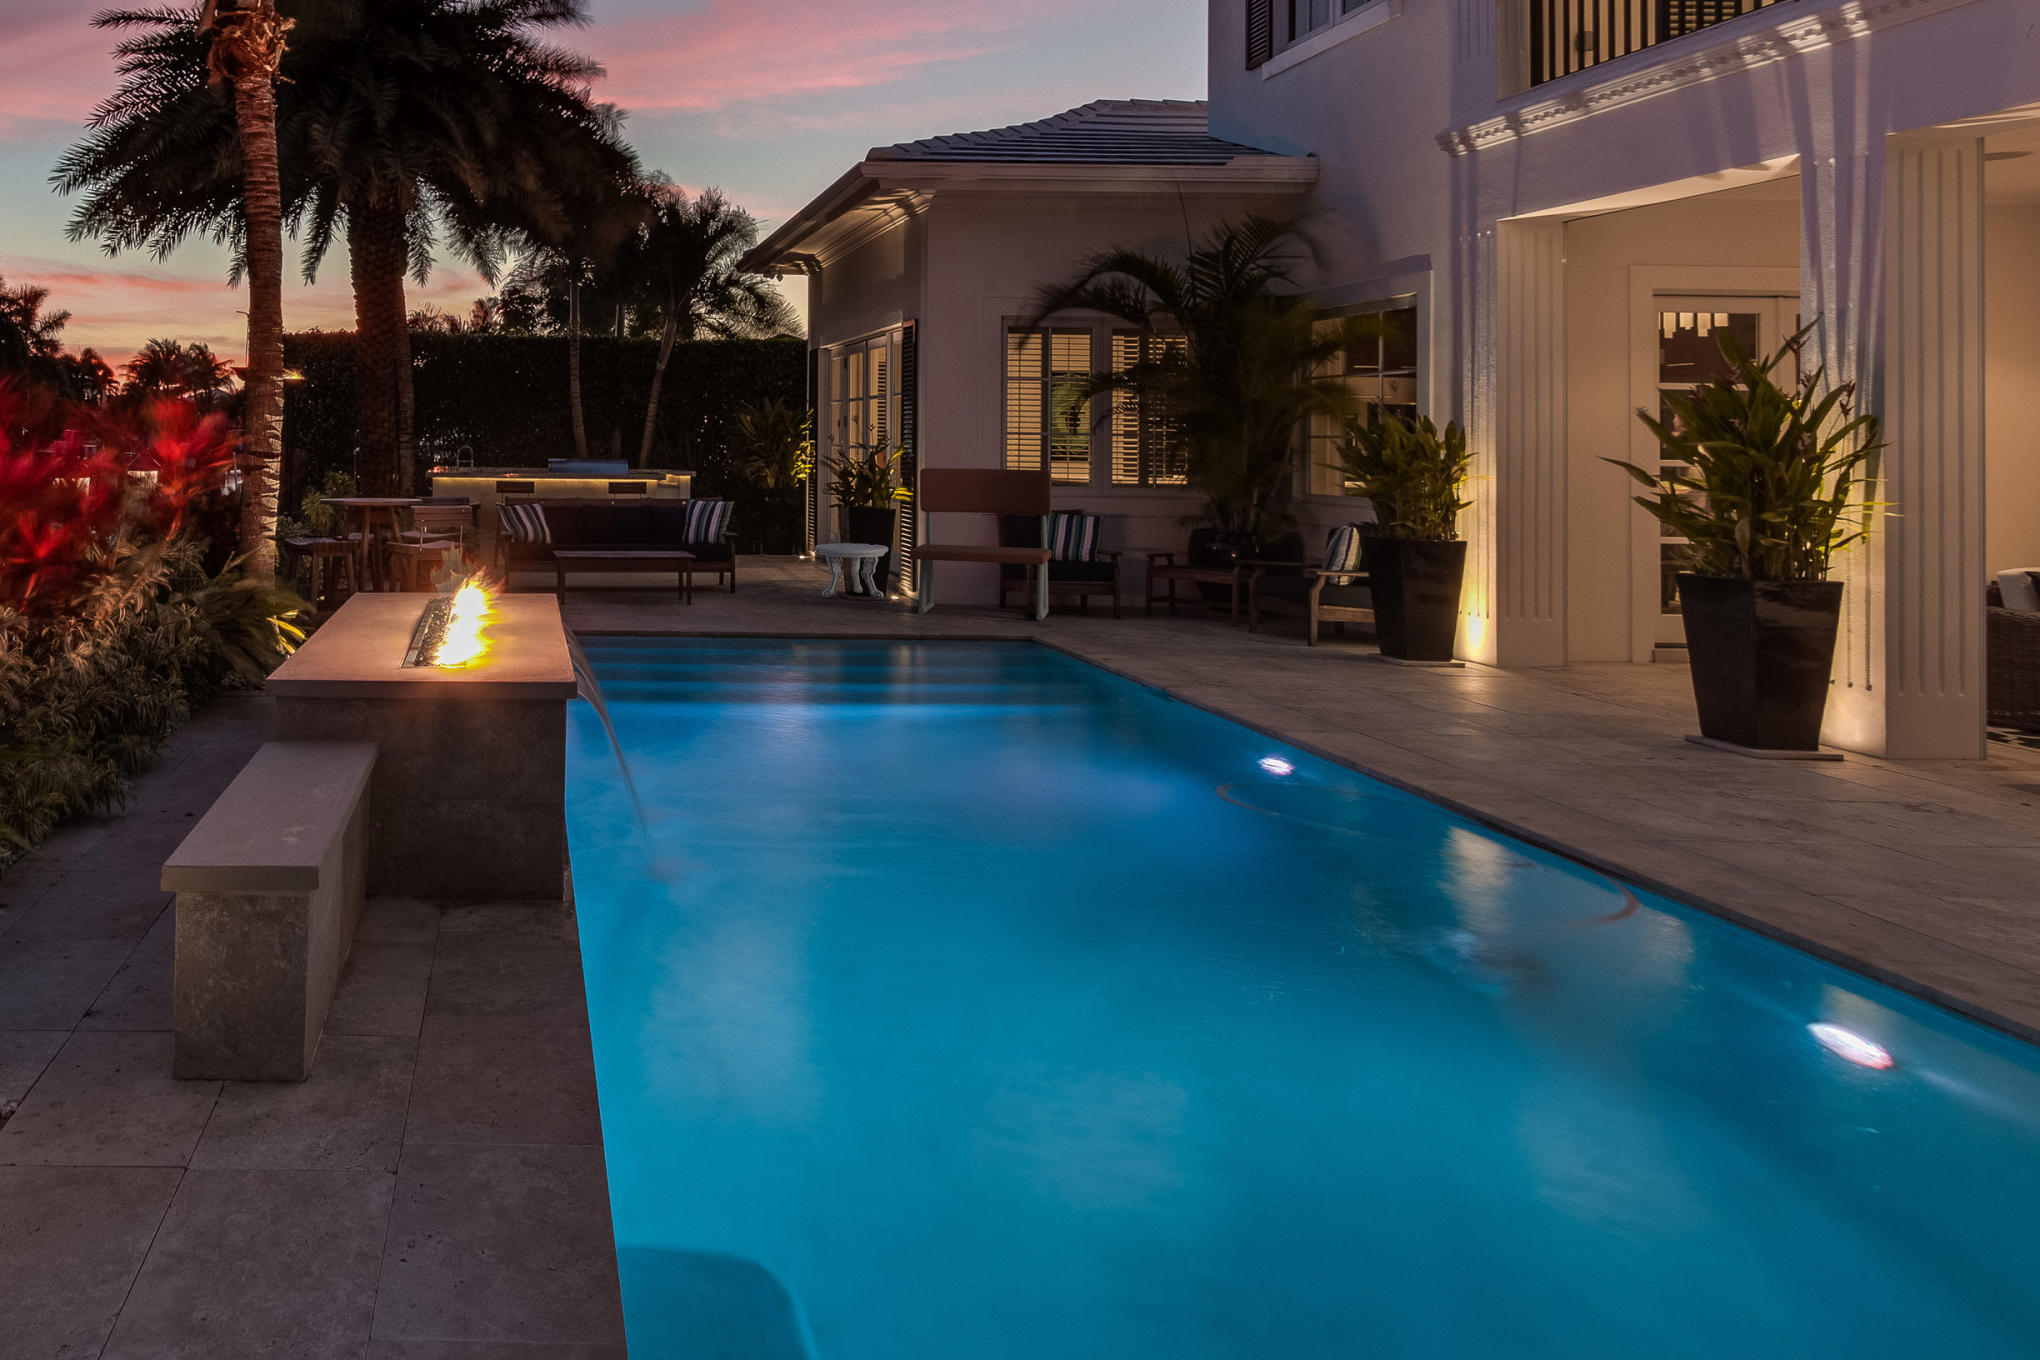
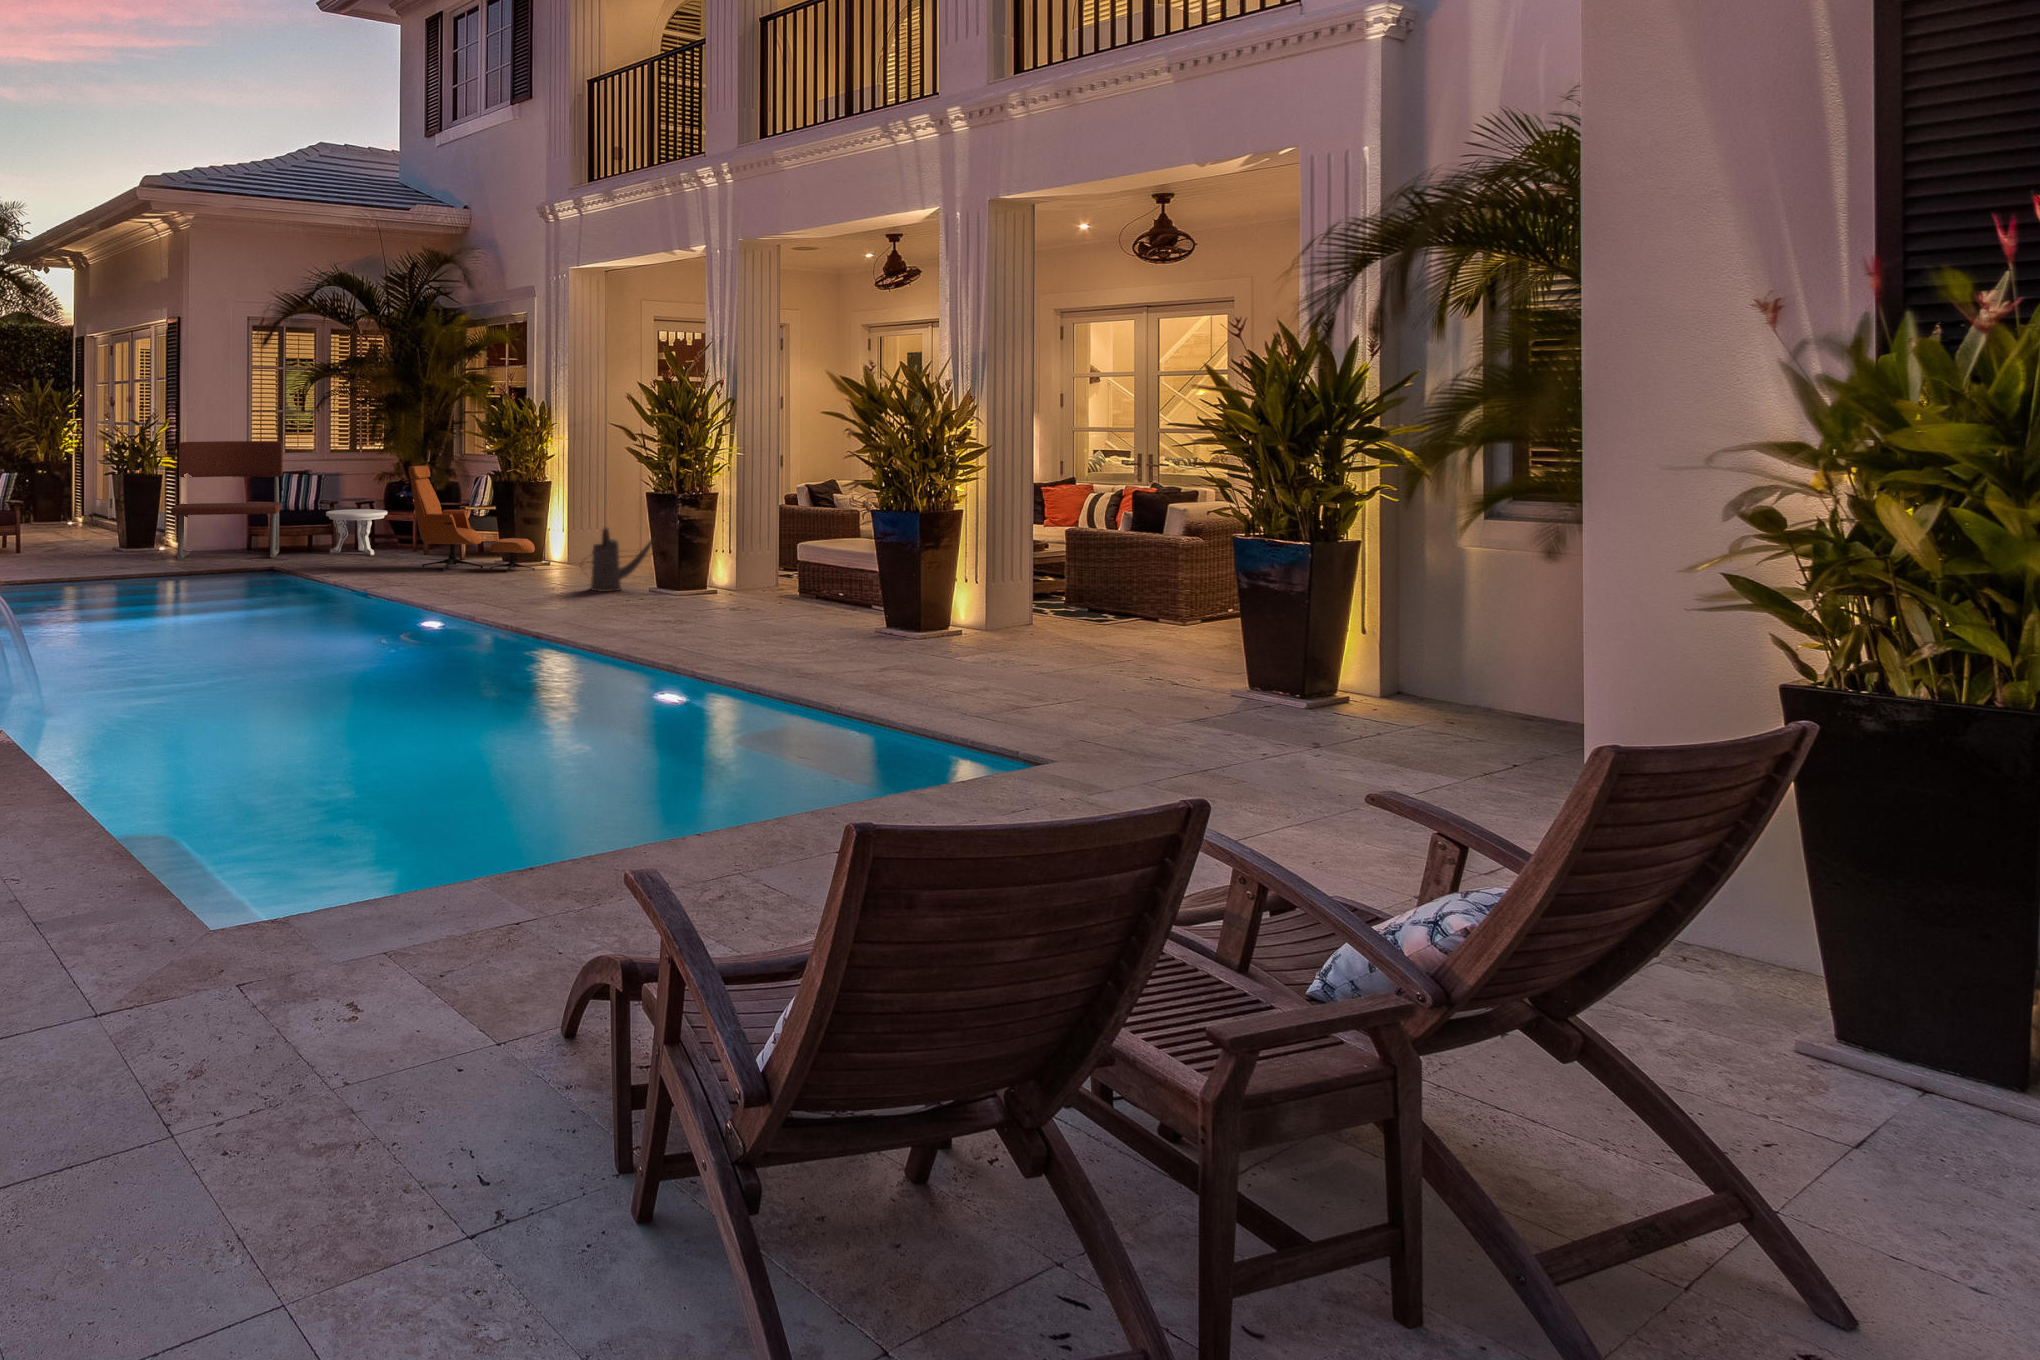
lounge chair: none [1235,511,1447,677] -> present [409,465,535,572]
side table: present [815,543,888,598] -> present [326,509,387,555]
watering can: none [1550,630,1702,738] -> present [584,527,656,592]

